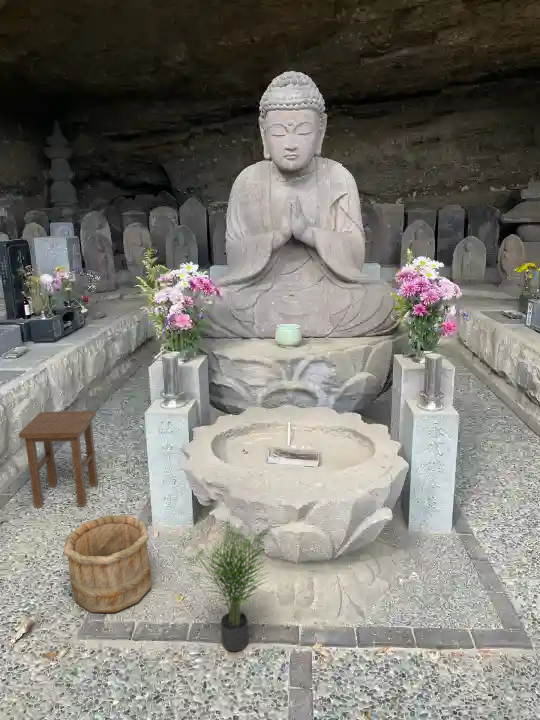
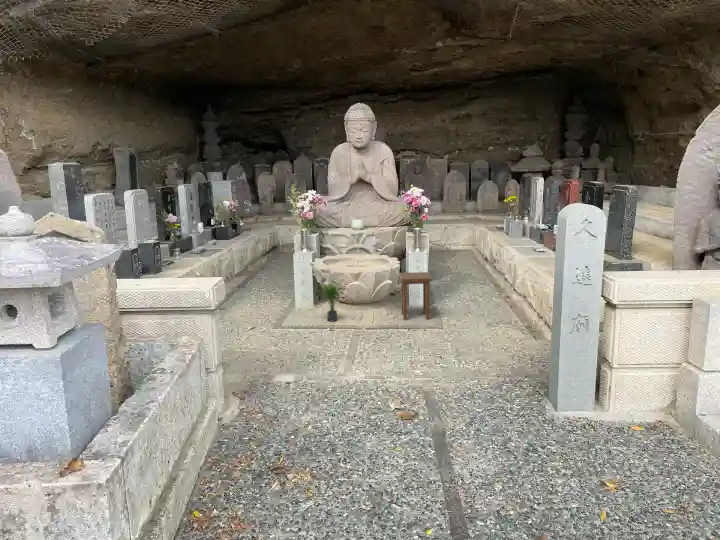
stool: present [19,411,98,508] -> present [399,272,432,320]
wooden bucket: present [64,515,151,613] -> none [268,286,300,317]

